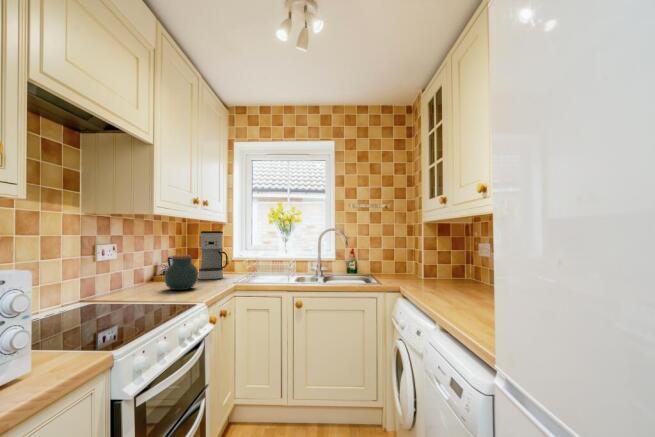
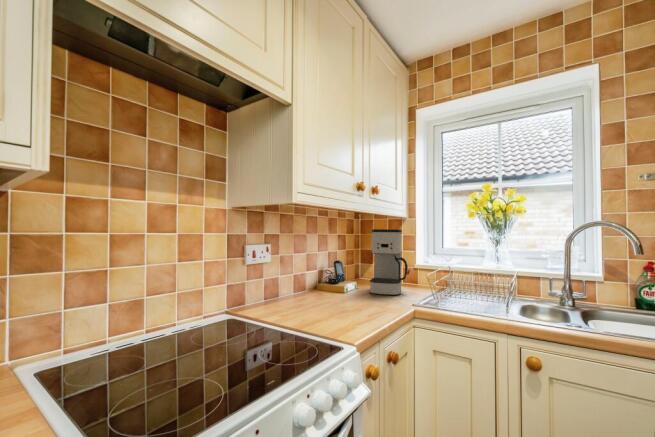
jar: present [164,255,198,290] -> none [321,261,362,310]

